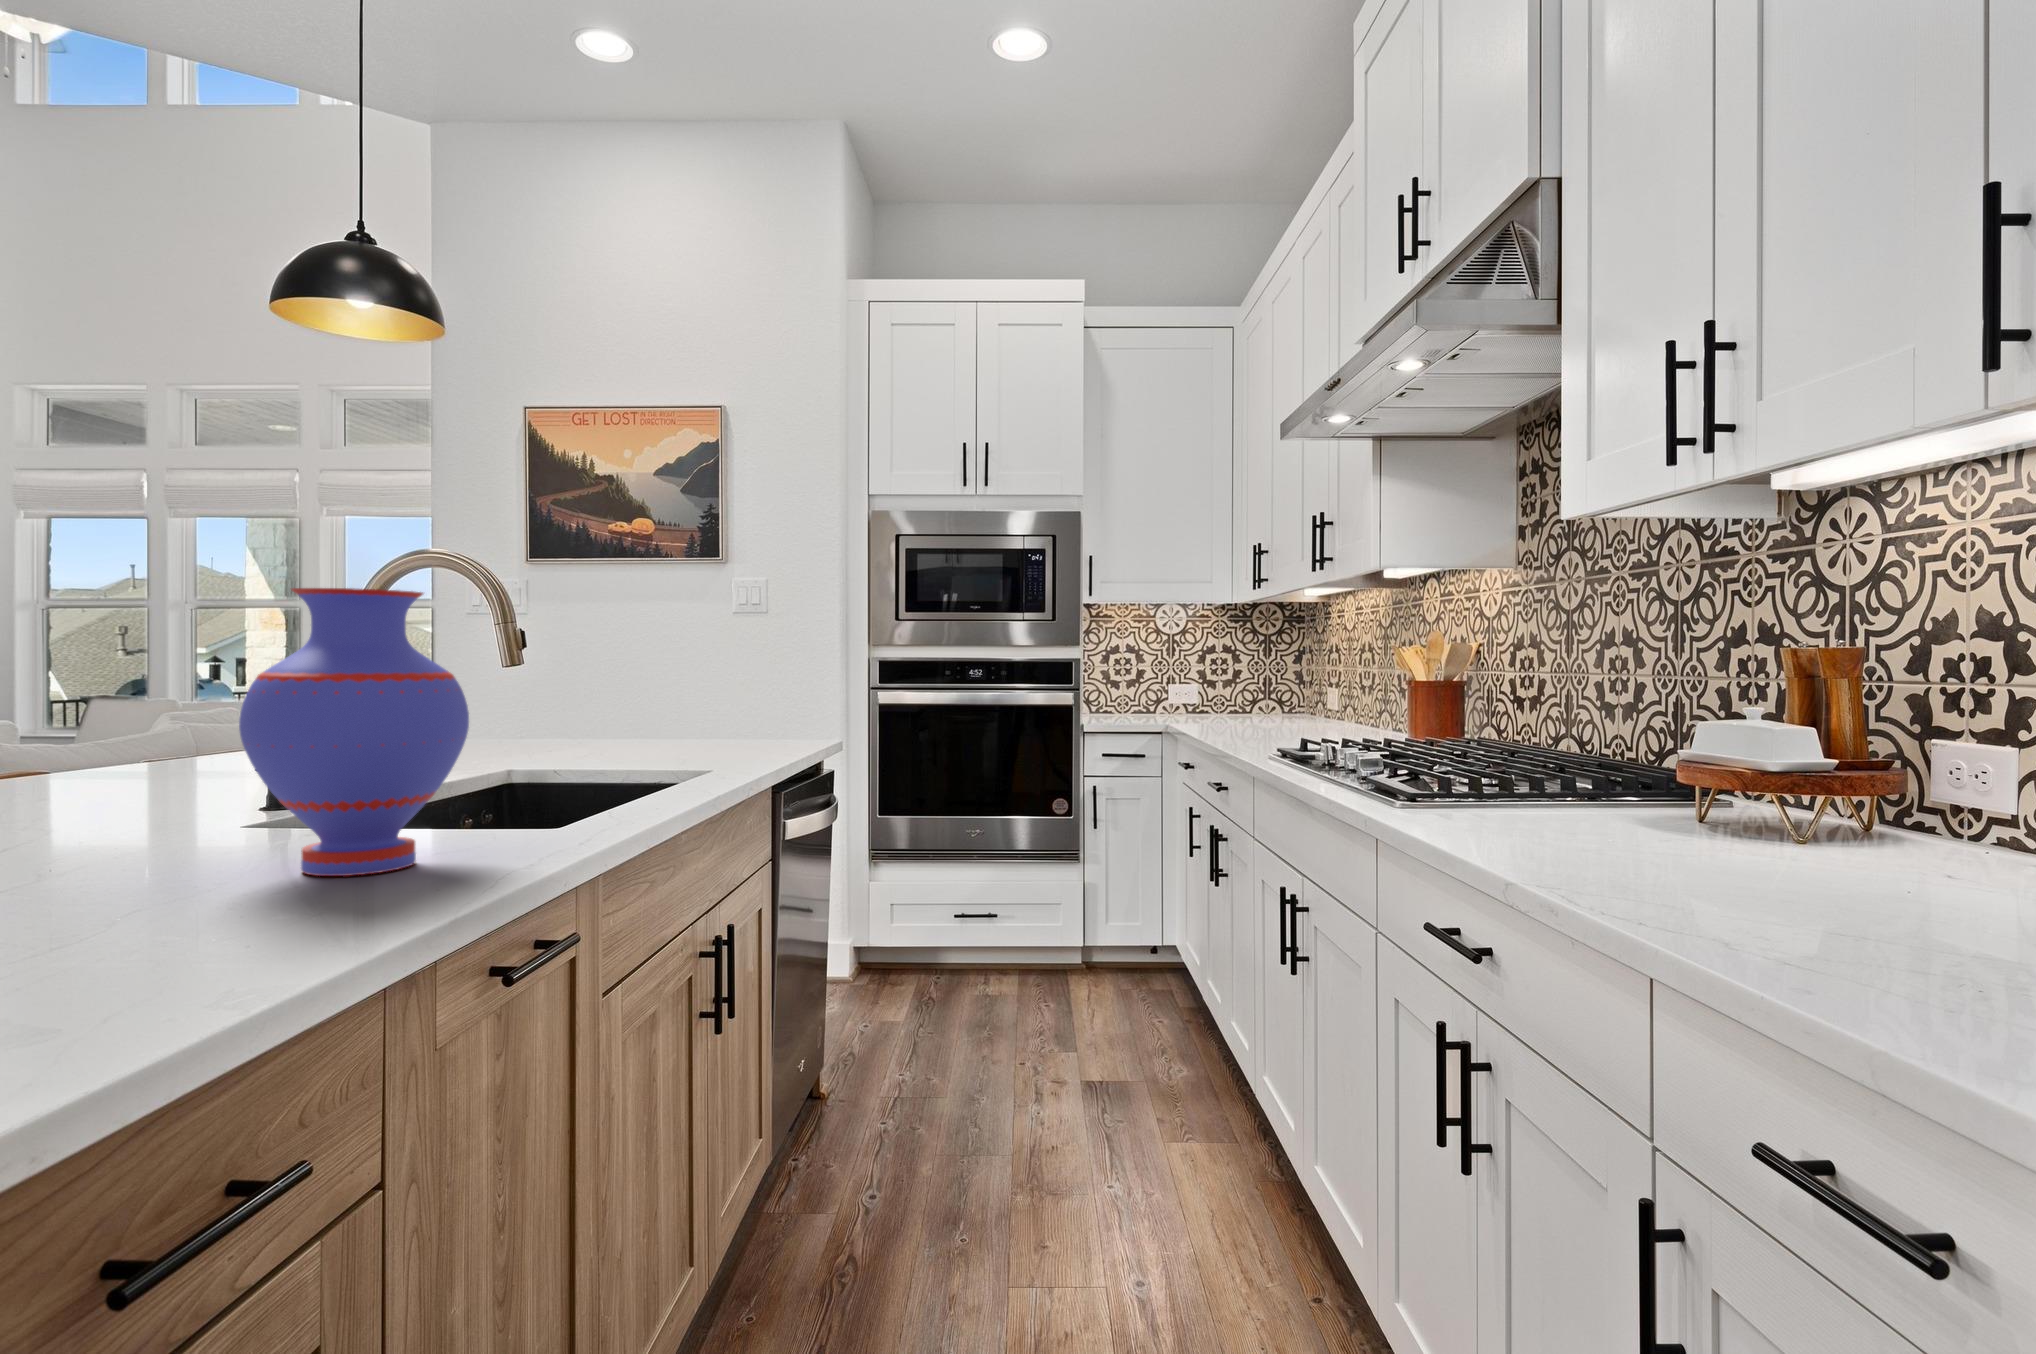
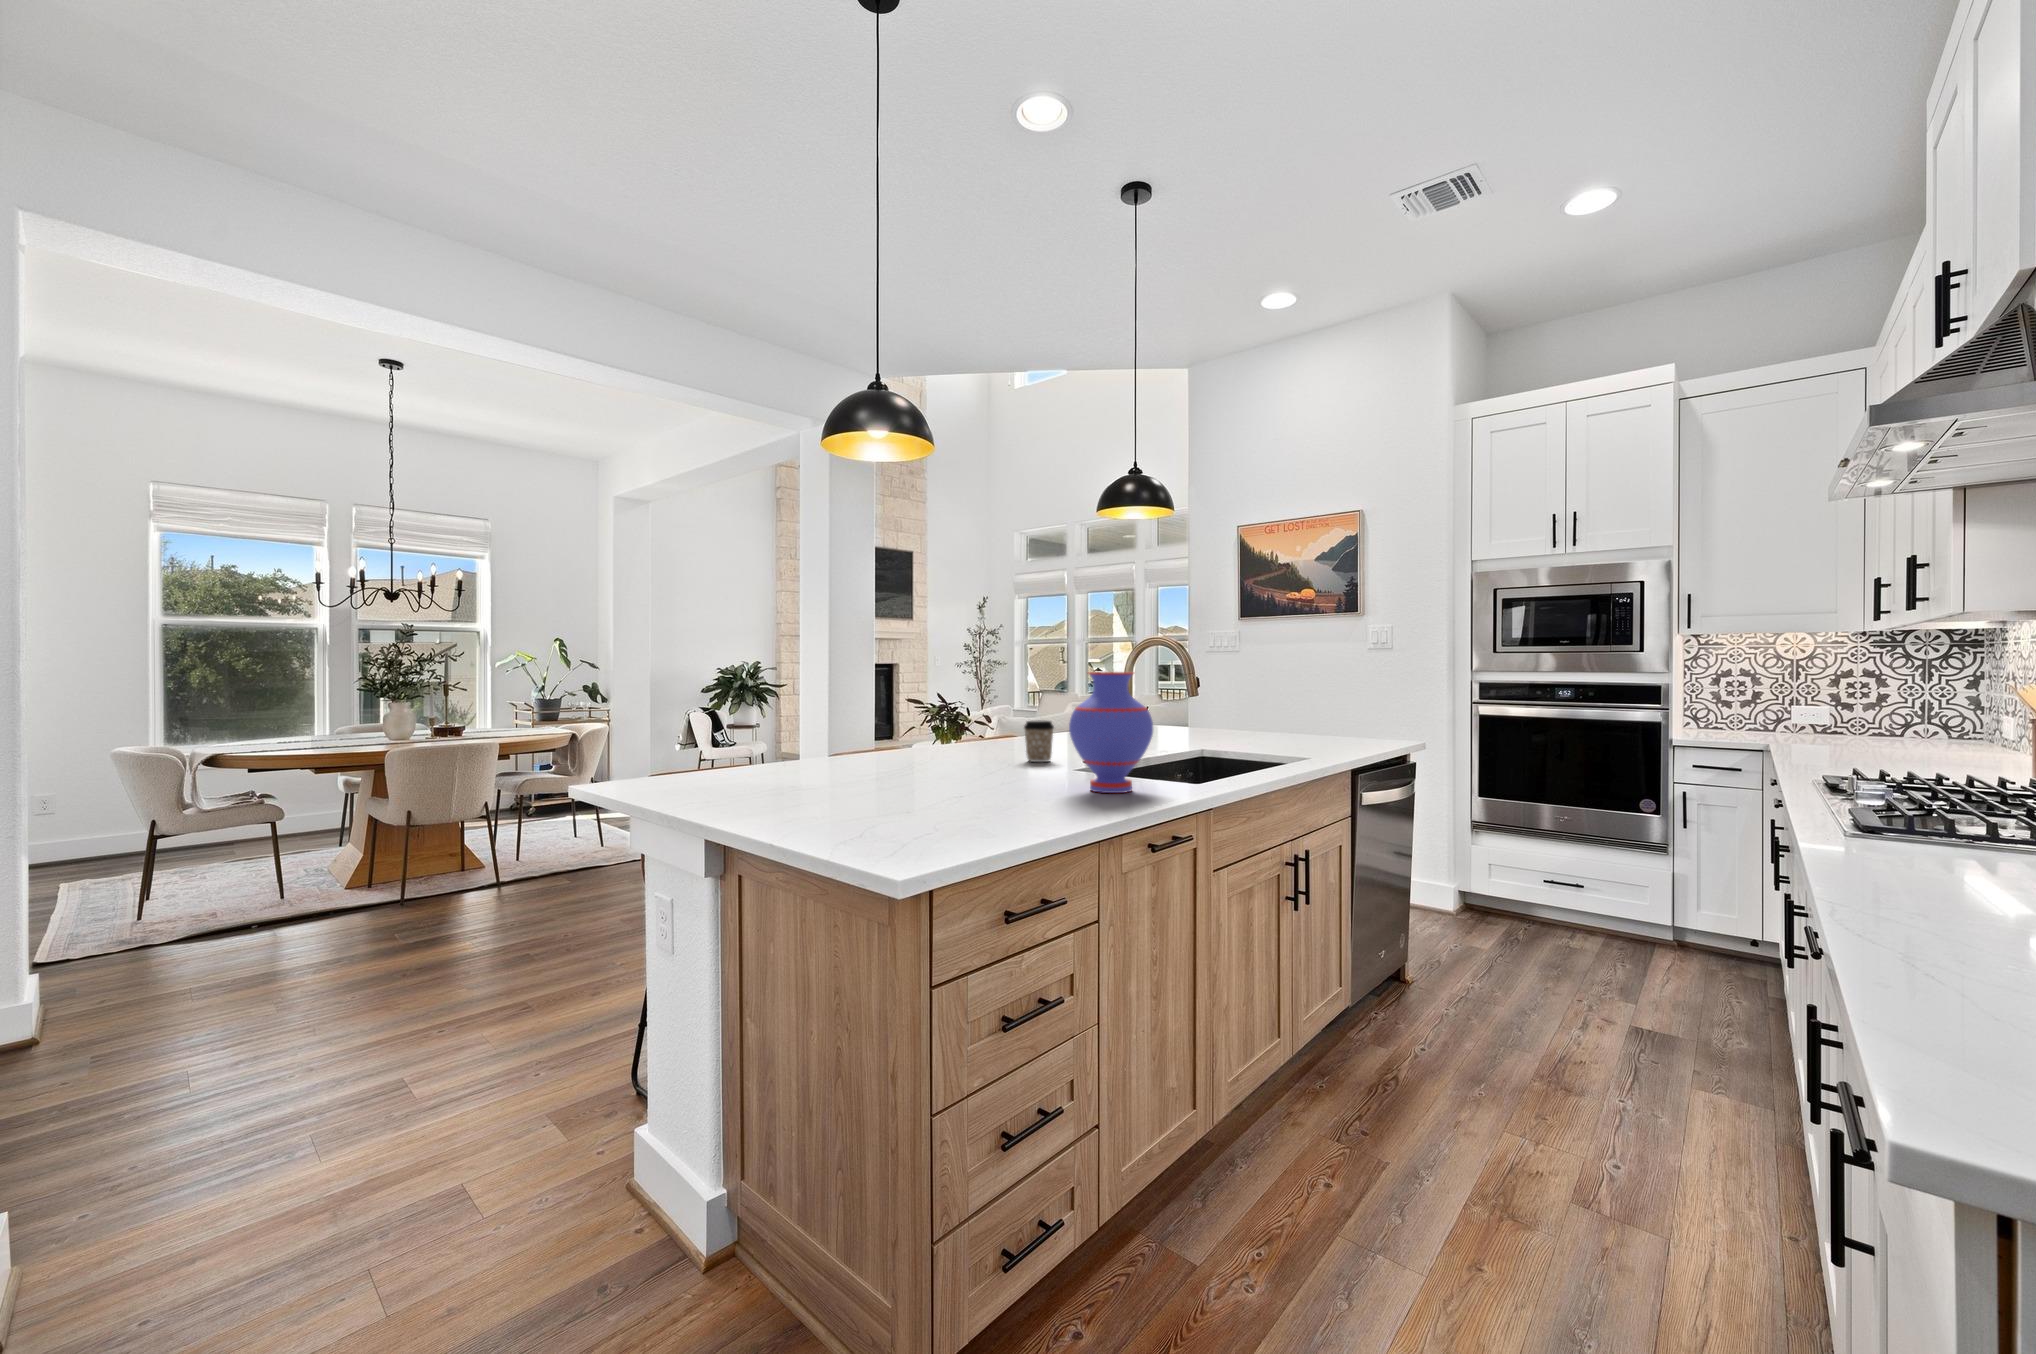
coffee cup: none [79,722,173,820] -> present [1024,720,1054,762]

